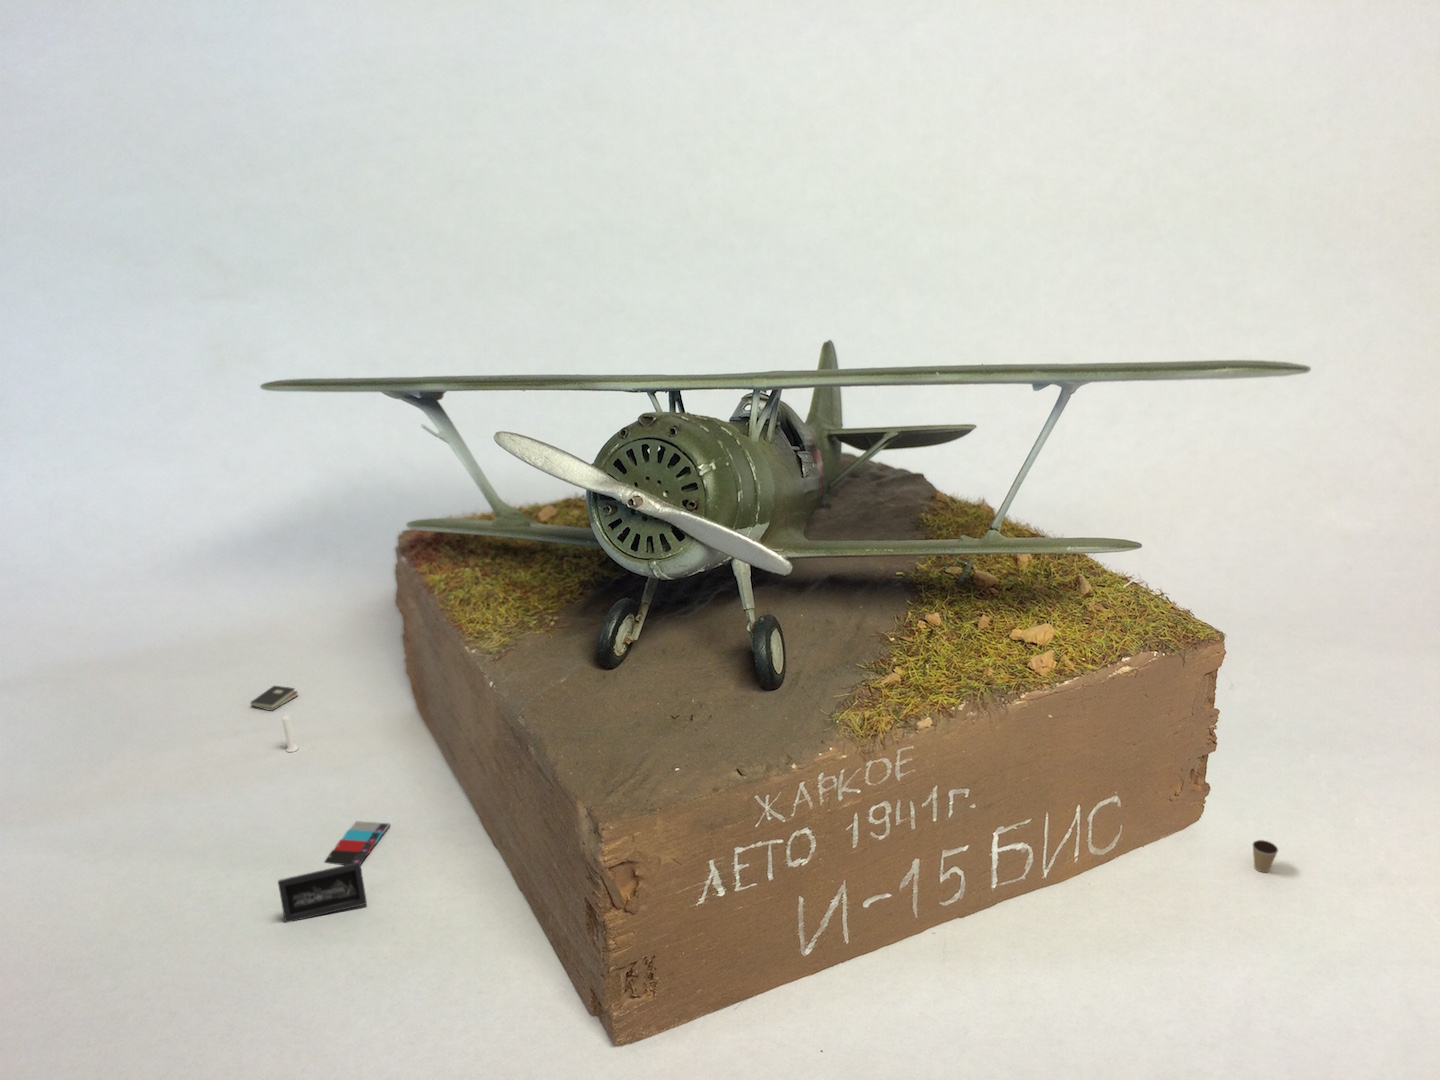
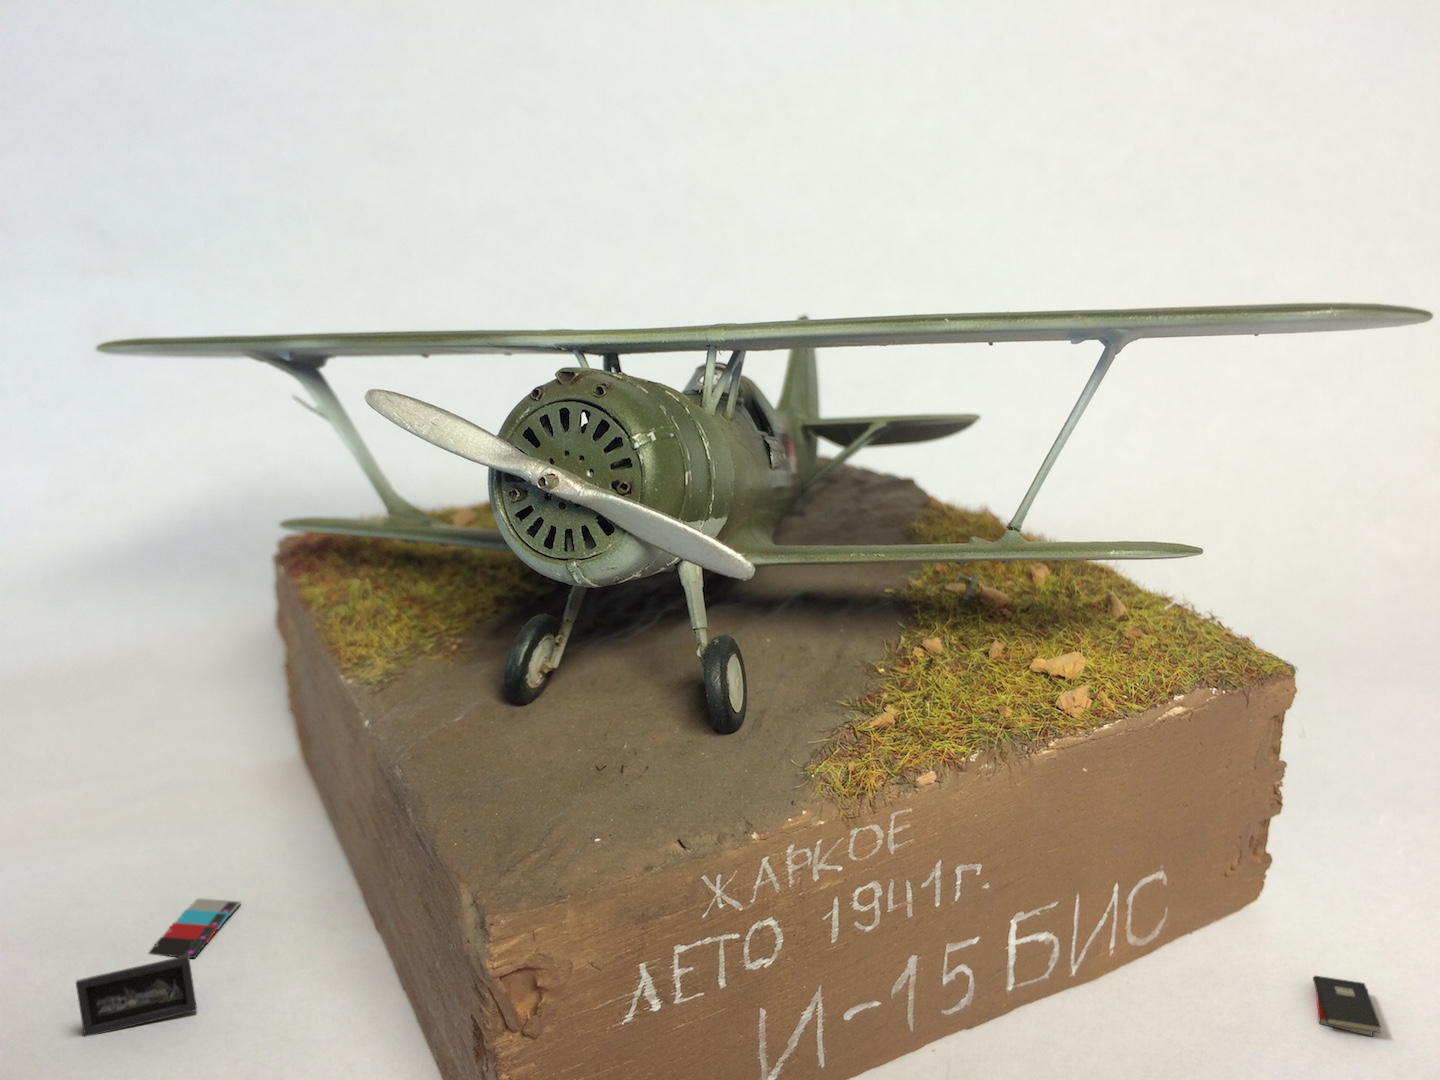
hardback book: present [251,686,297,711] -> present [1313,976,1381,1036]
candle: present [282,714,298,752] -> none [115,758,137,809]
coffee cup: present [1252,840,1278,872] -> none [1330,928,1363,969]

